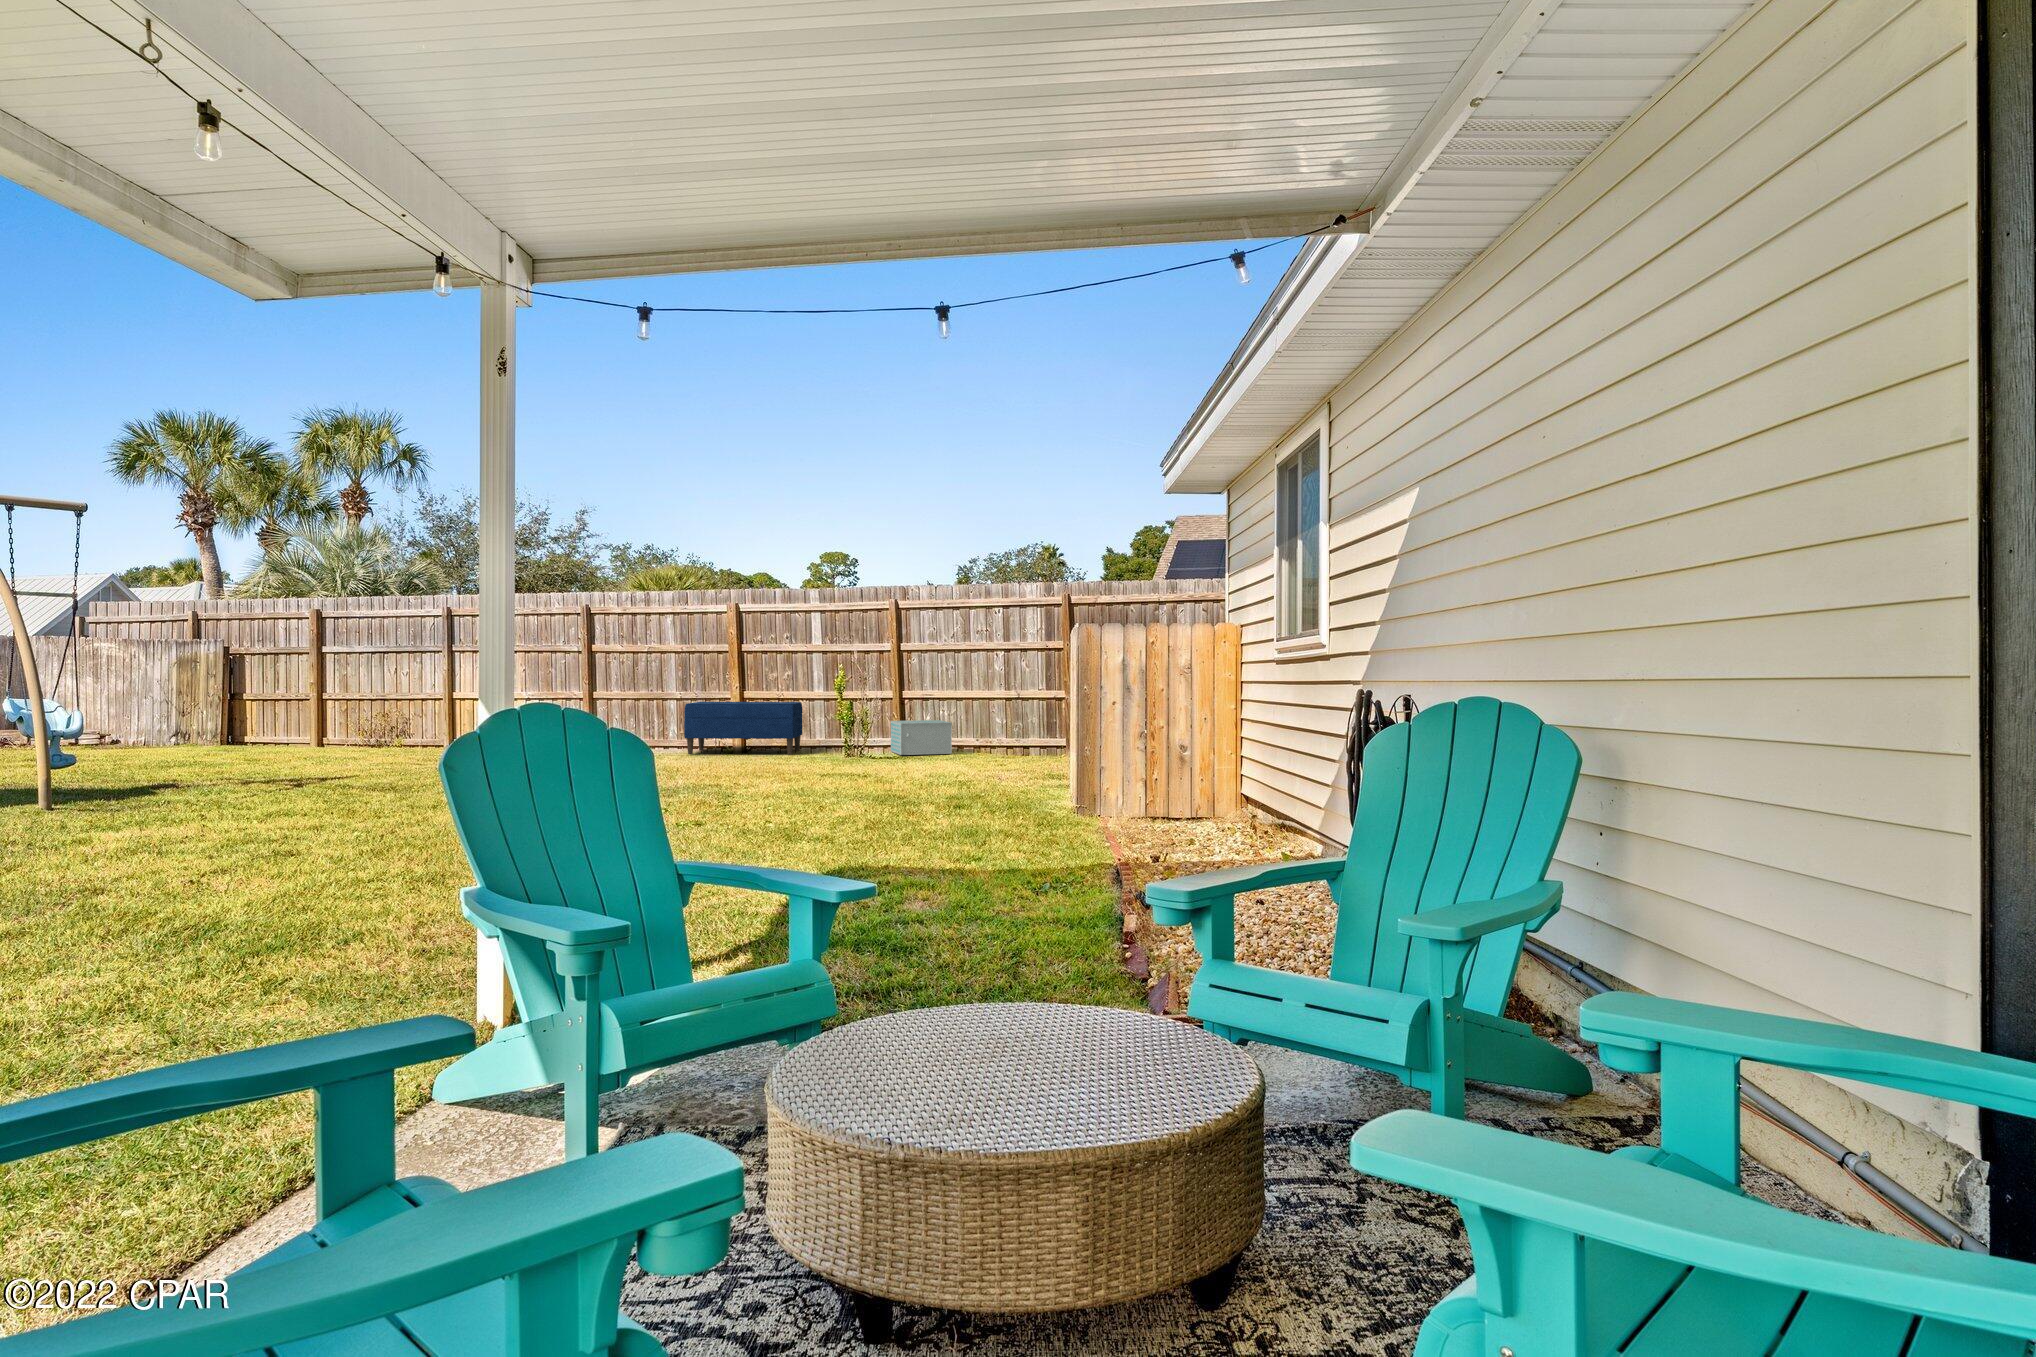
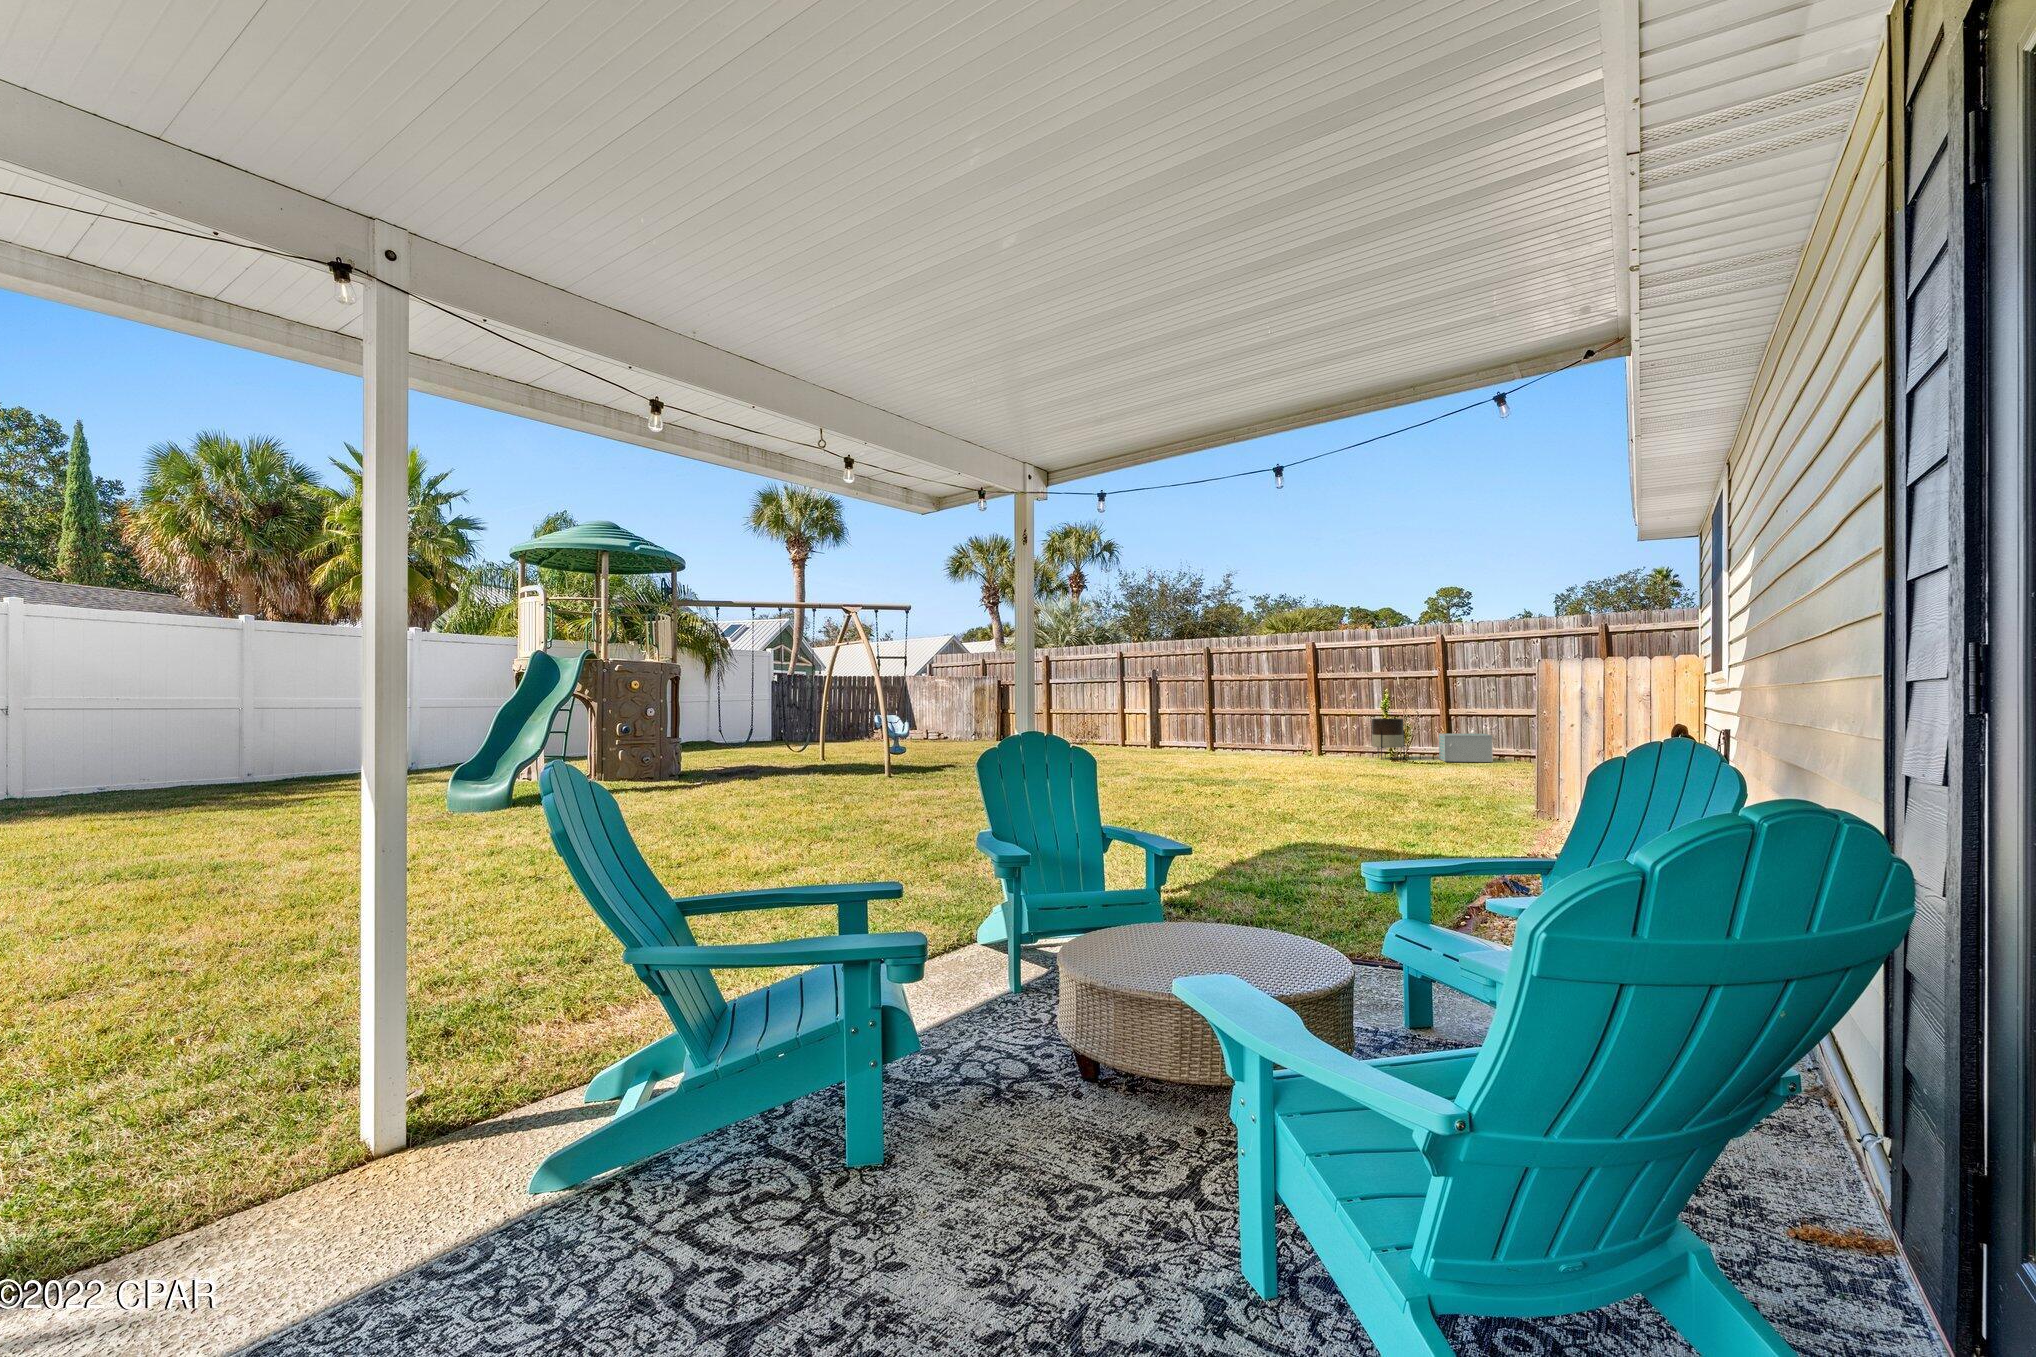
bench: present [684,702,802,755] -> none [1272,717,1365,758]
planter: none [814,703,852,756] -> present [1372,719,1405,760]

